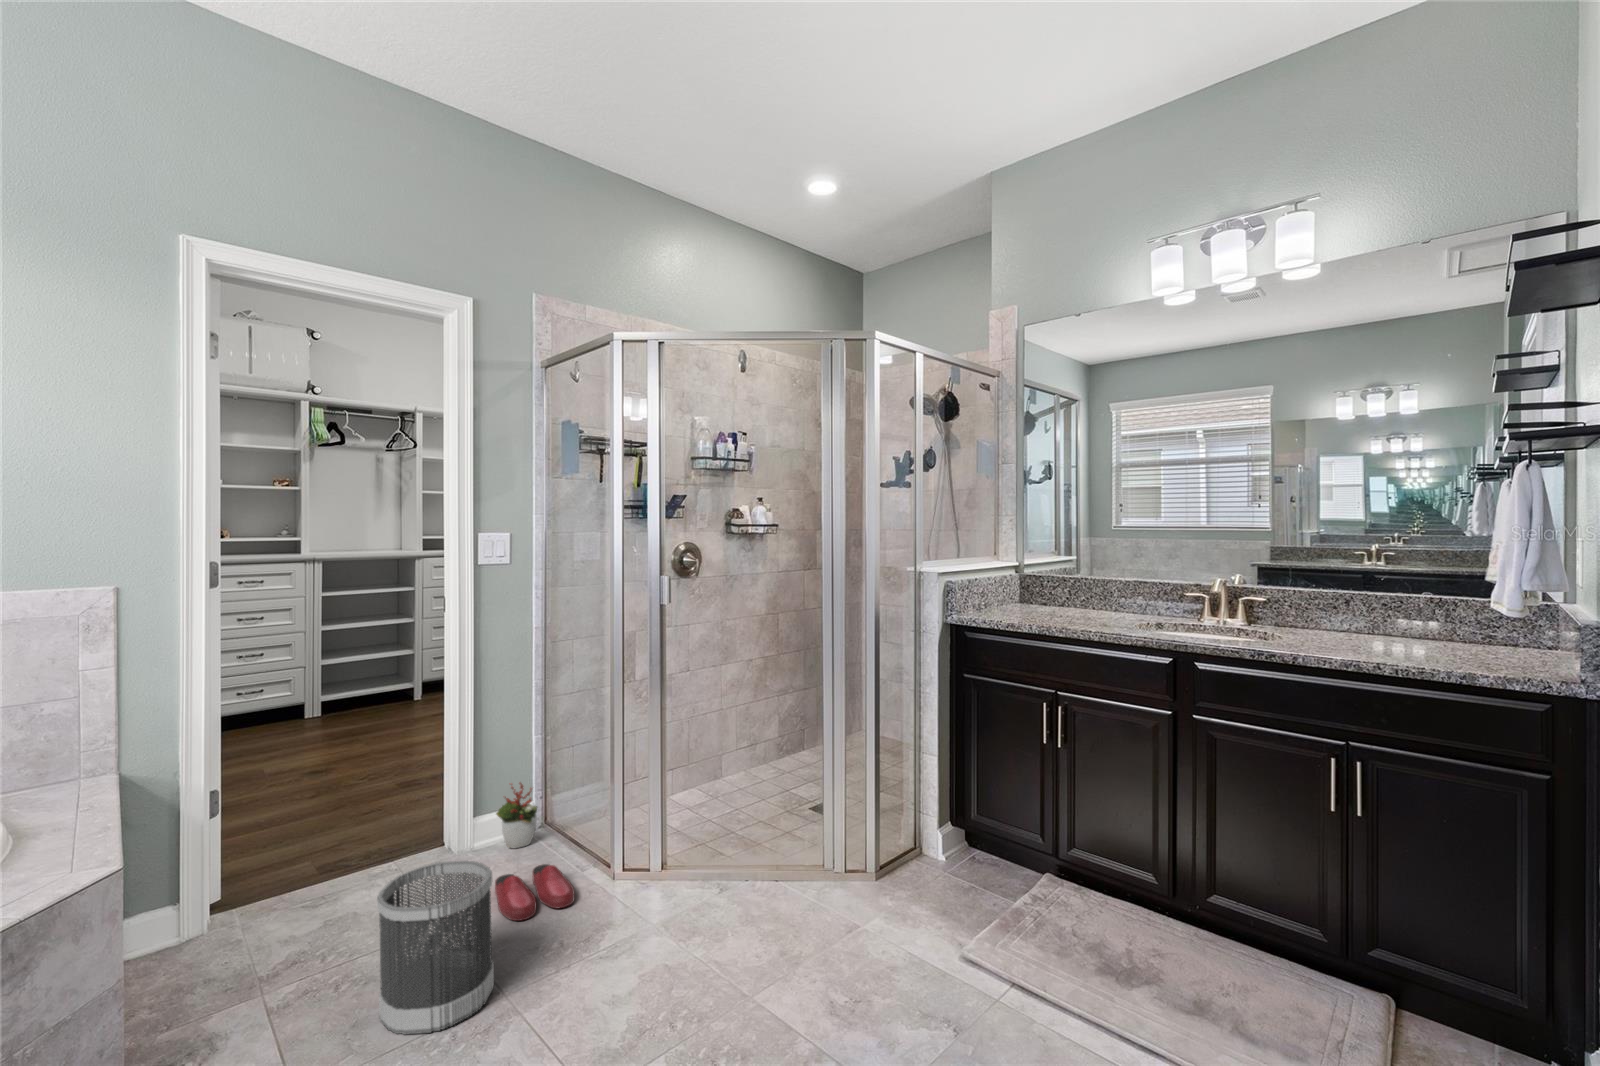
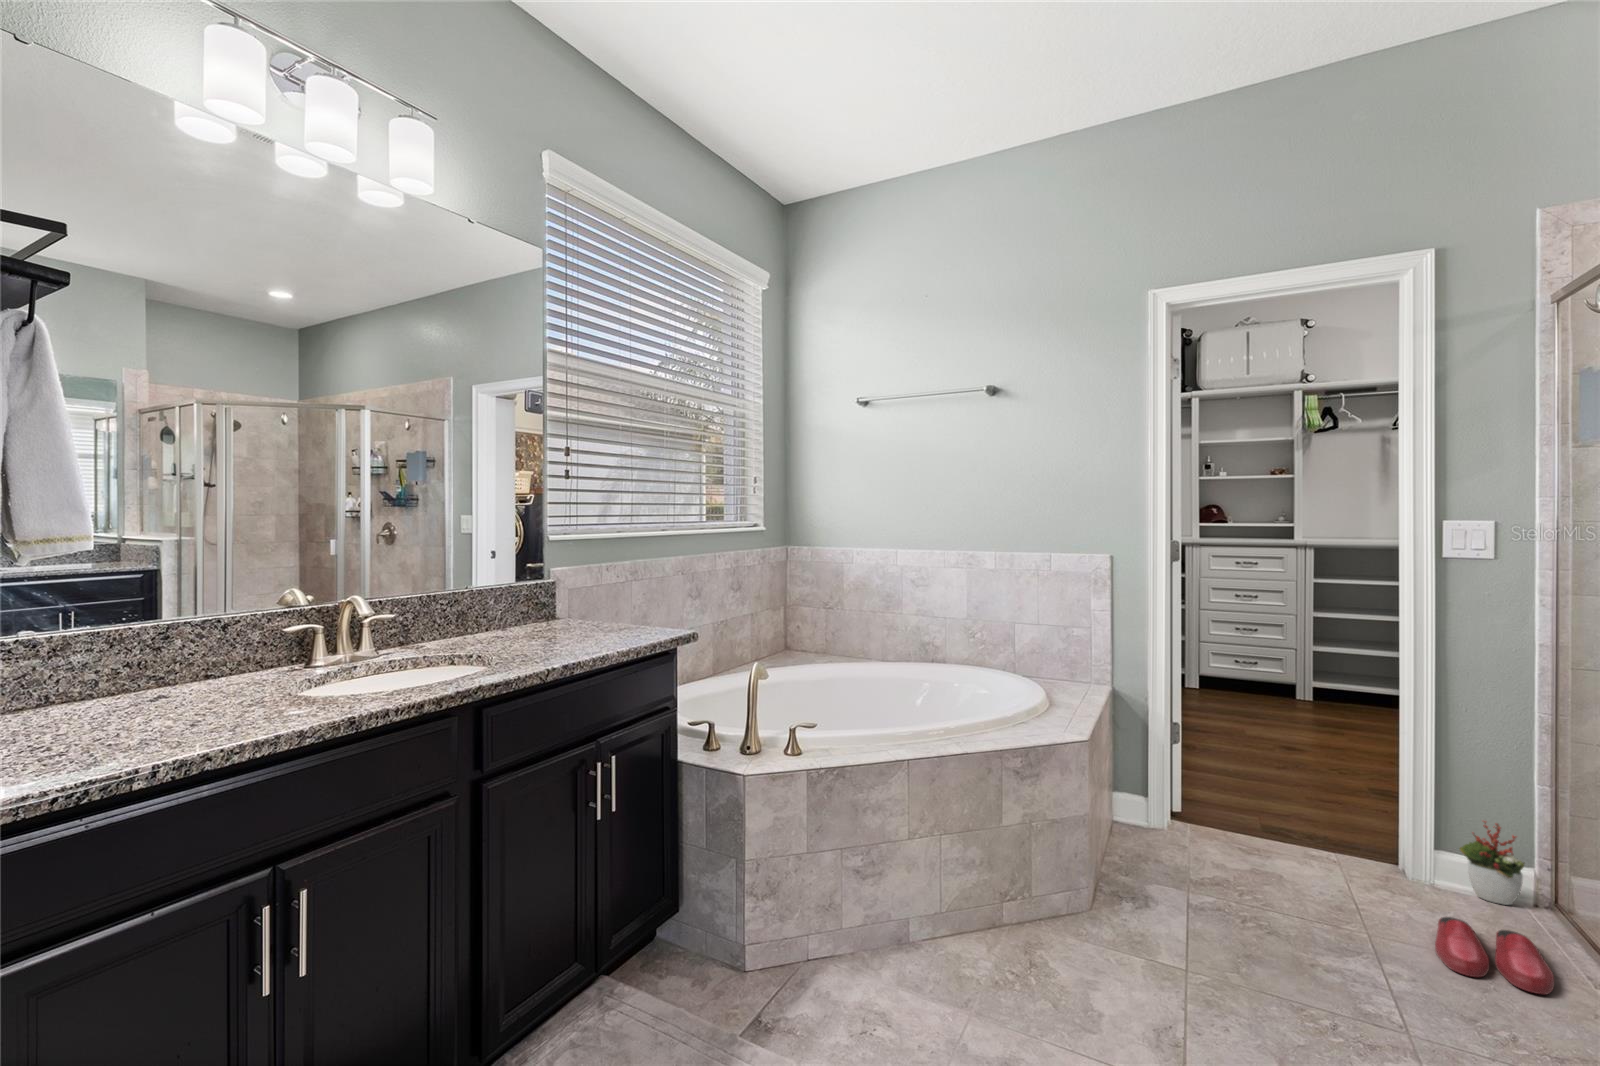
wastebasket: present [377,861,494,1035] -> none [1269,847,1397,1022]

